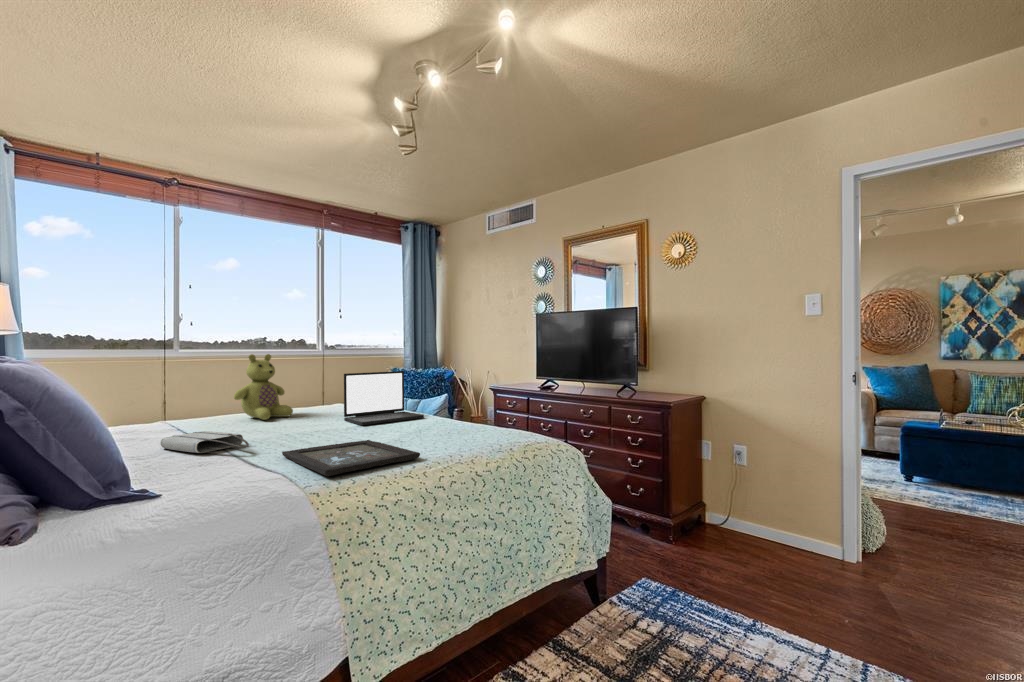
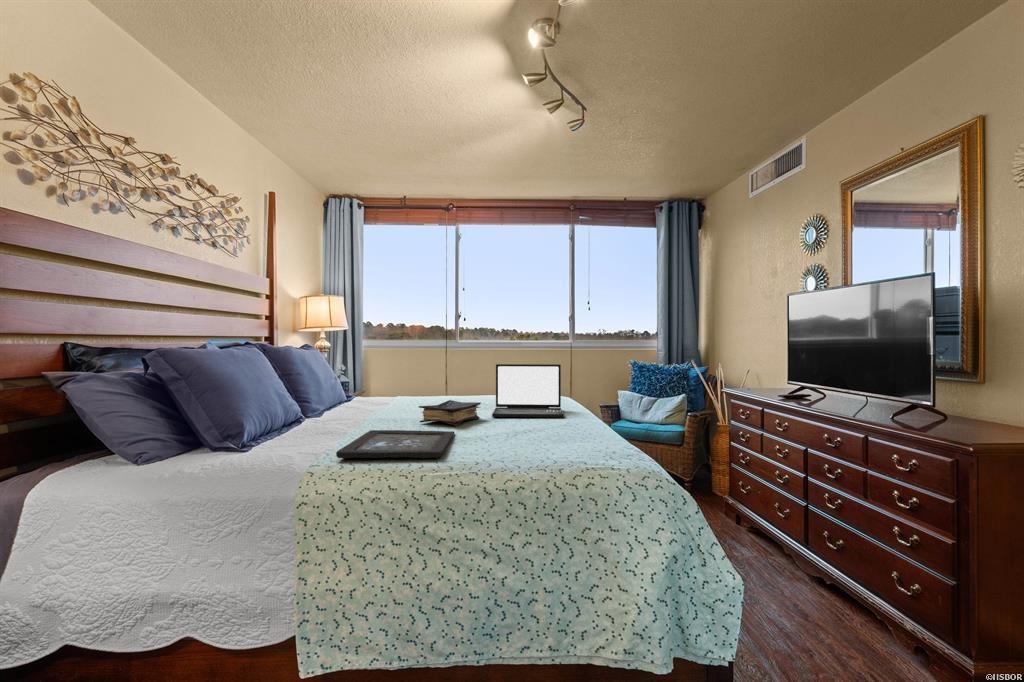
stuffed bear: present [234,354,293,420] -> none [429,344,474,402]
book: none [302,412,355,439] -> present [419,400,481,426]
tote bag: present [160,431,249,453] -> none [337,405,380,424]

